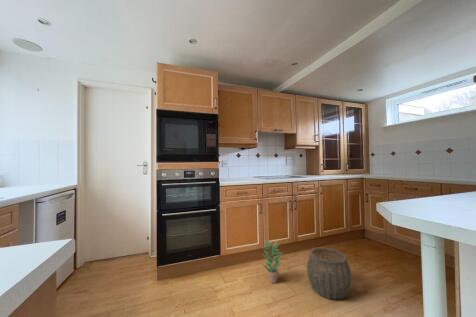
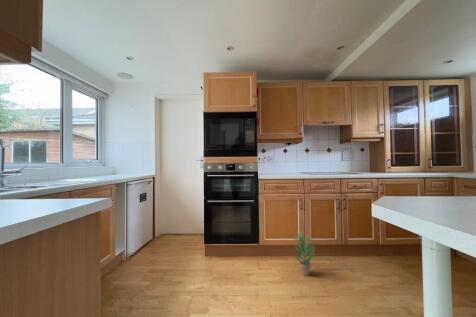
woven basket: present [307,247,352,299] -> none [339,247,391,303]

